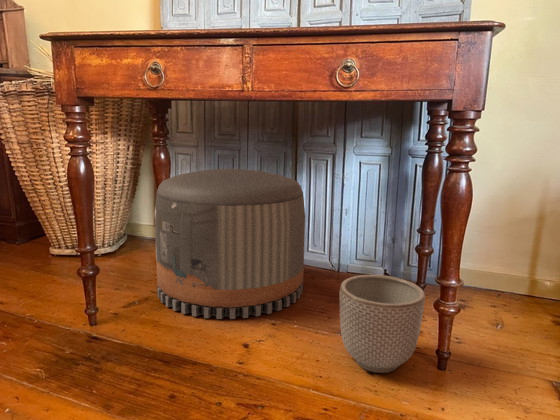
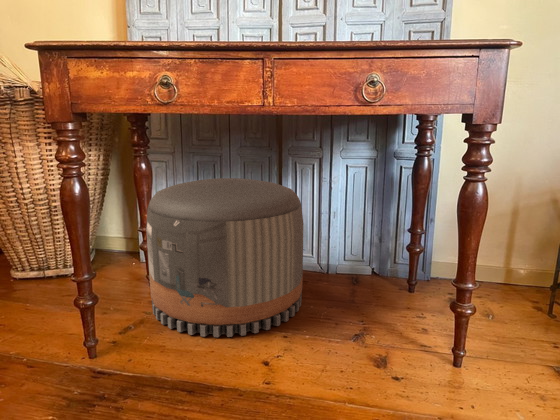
planter: present [340,275,425,373] -> none [363,282,447,378]

